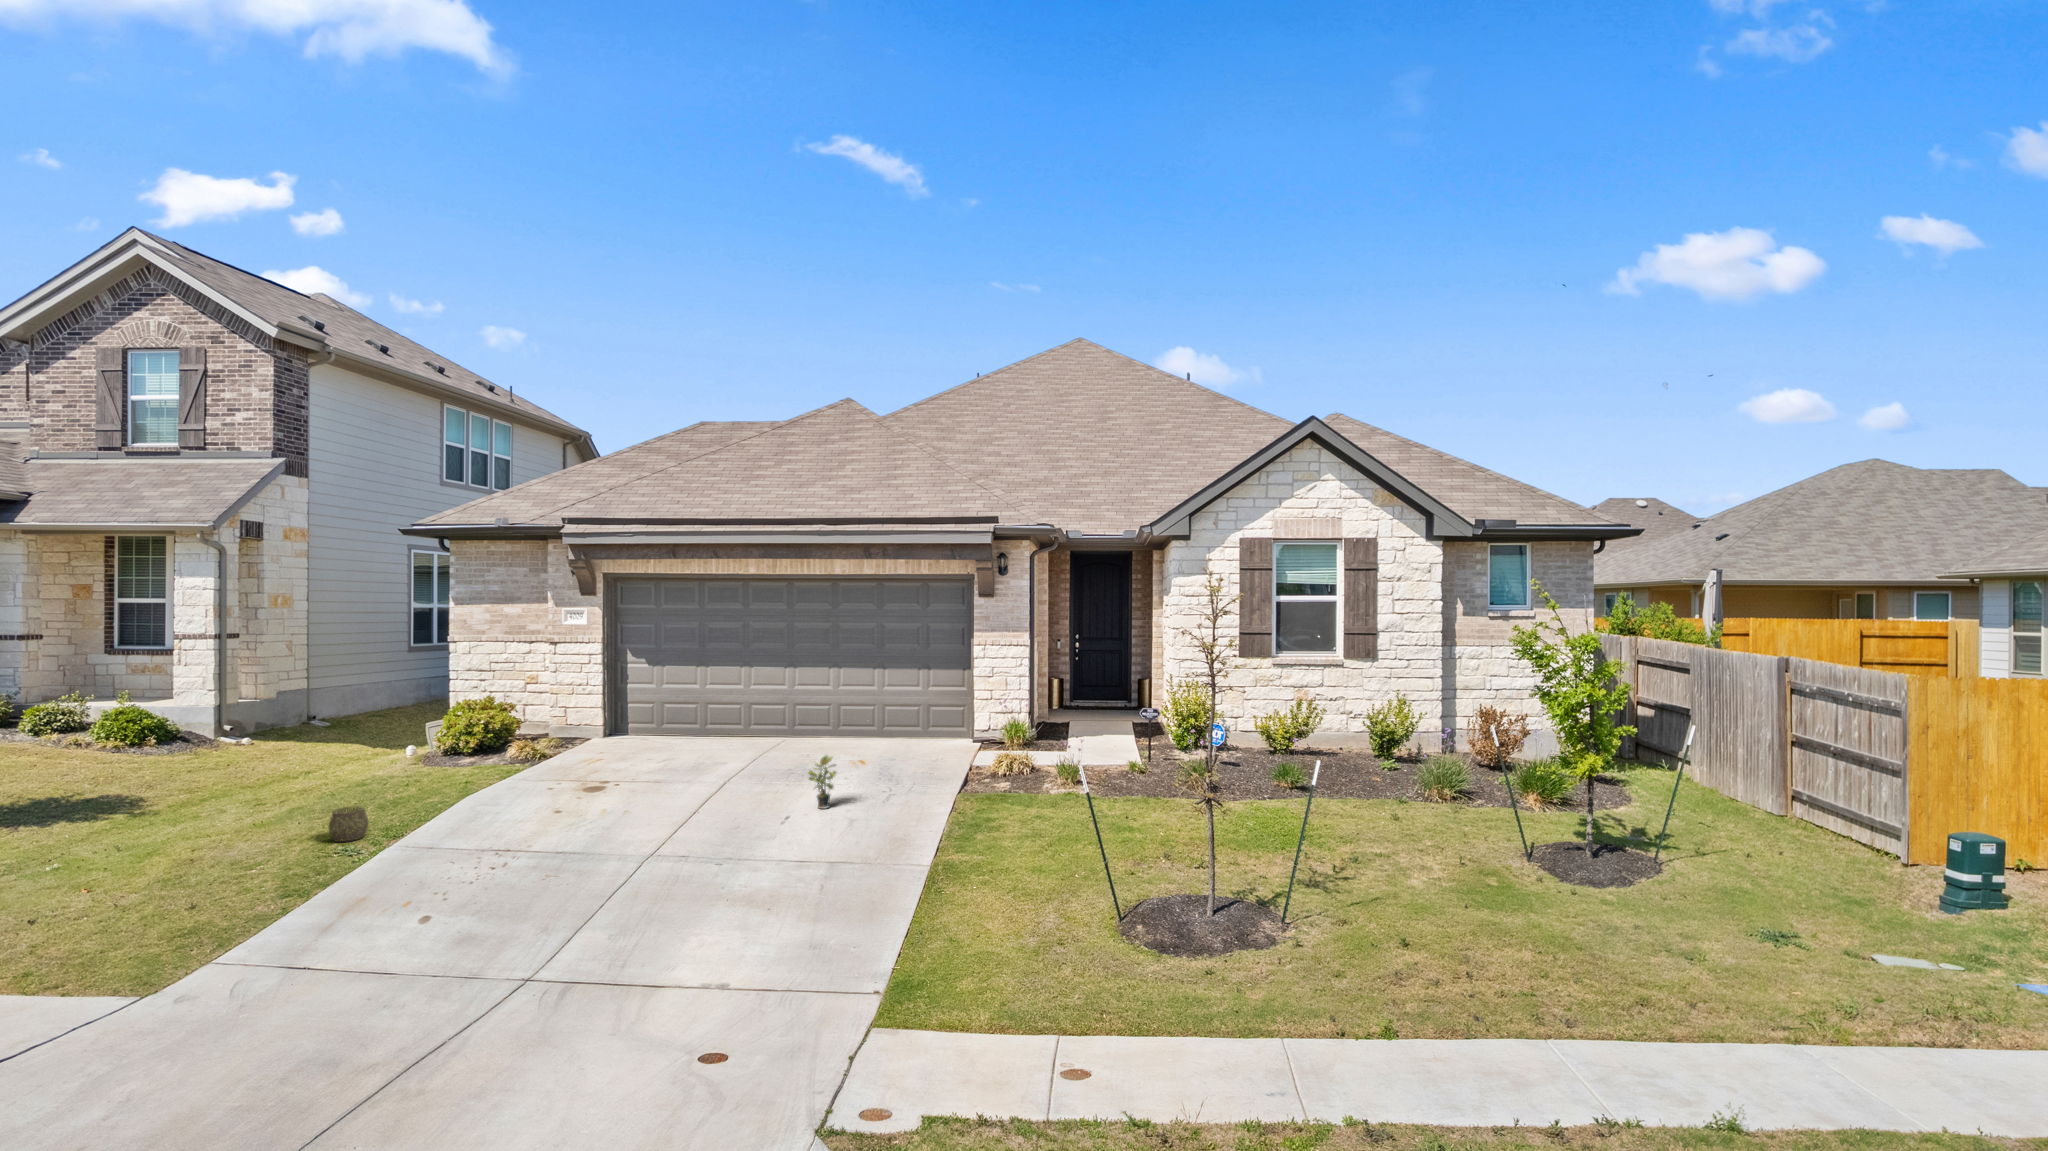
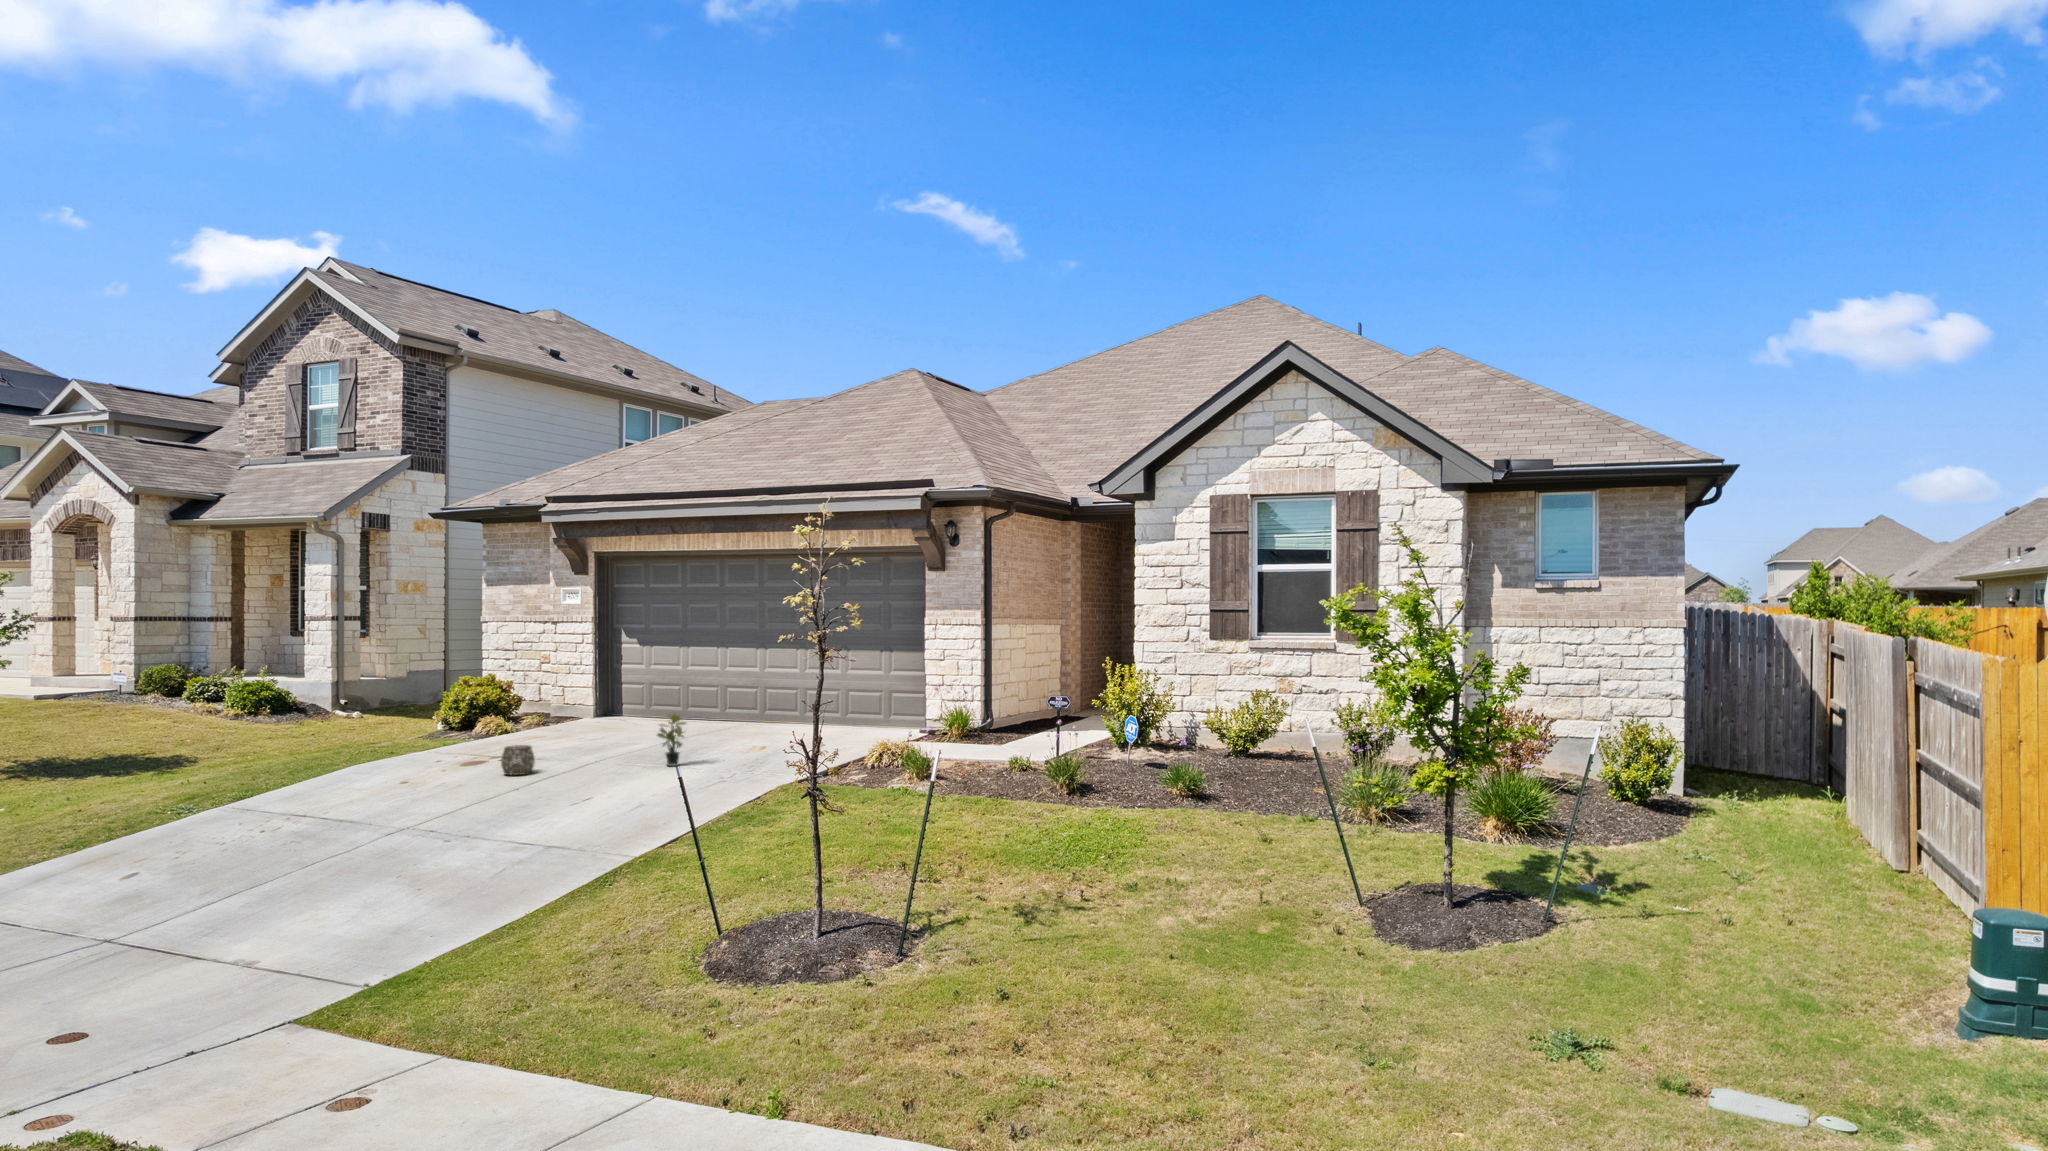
woven basket: present [329,807,368,842] -> present [501,745,535,775]

